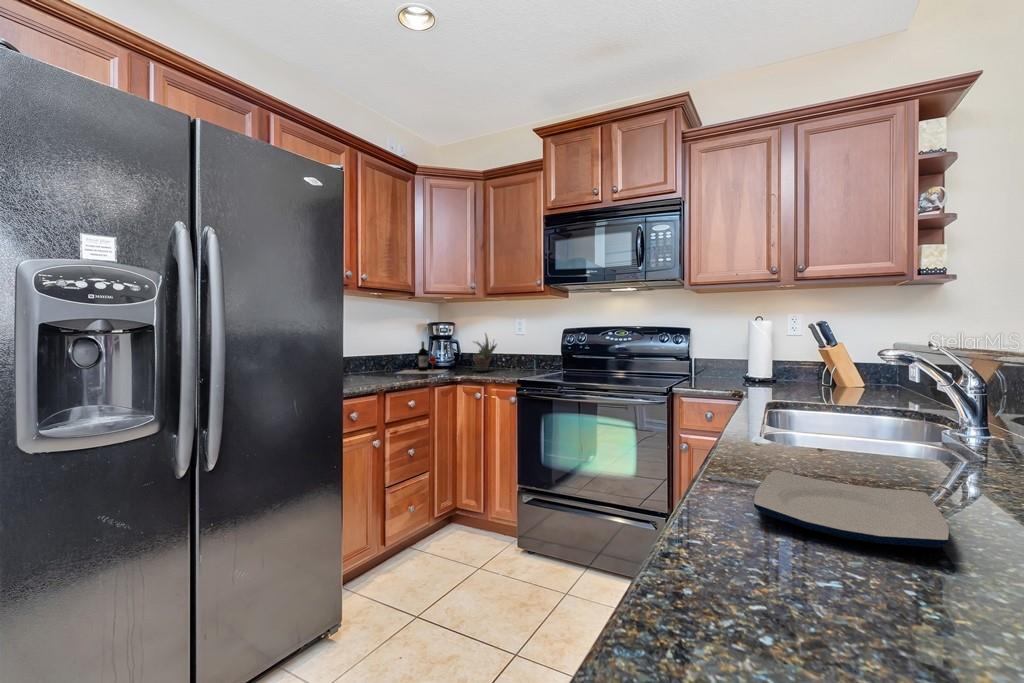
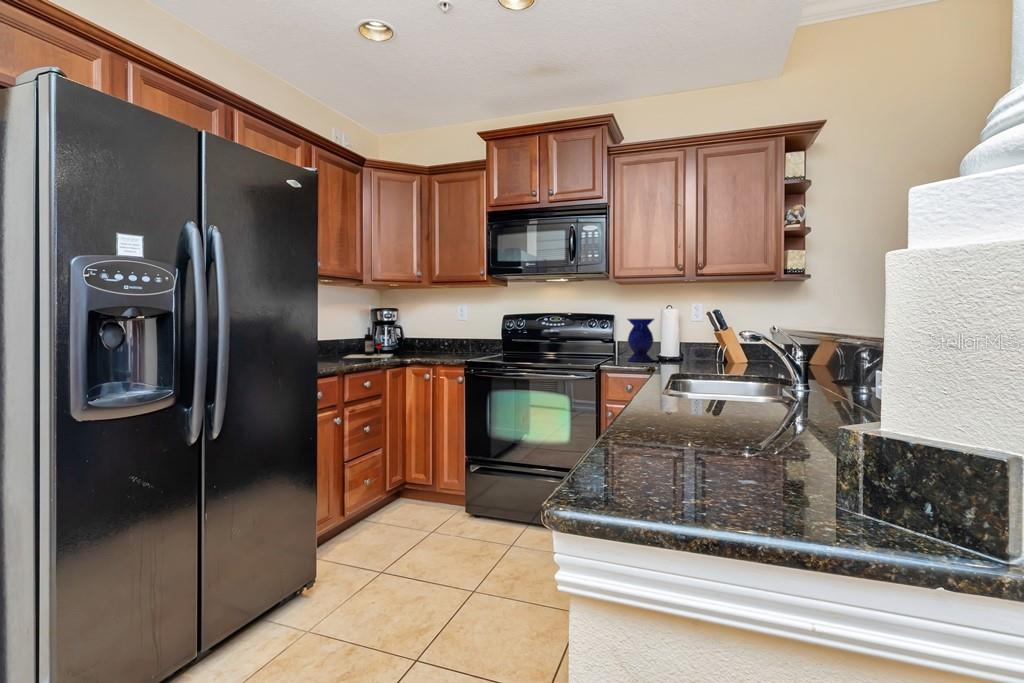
vase: none [706,332,741,384] -> present [627,319,654,362]
succulent plant: present [473,334,496,371] -> none [417,319,441,355]
plate: present [754,470,949,548] -> none [654,407,753,435]

